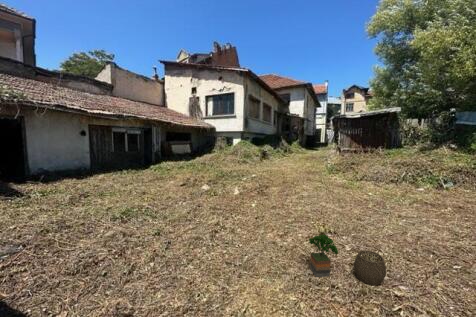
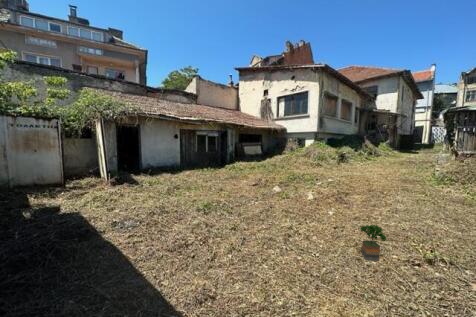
woven basket: present [354,250,386,285] -> none [404,242,435,272]

